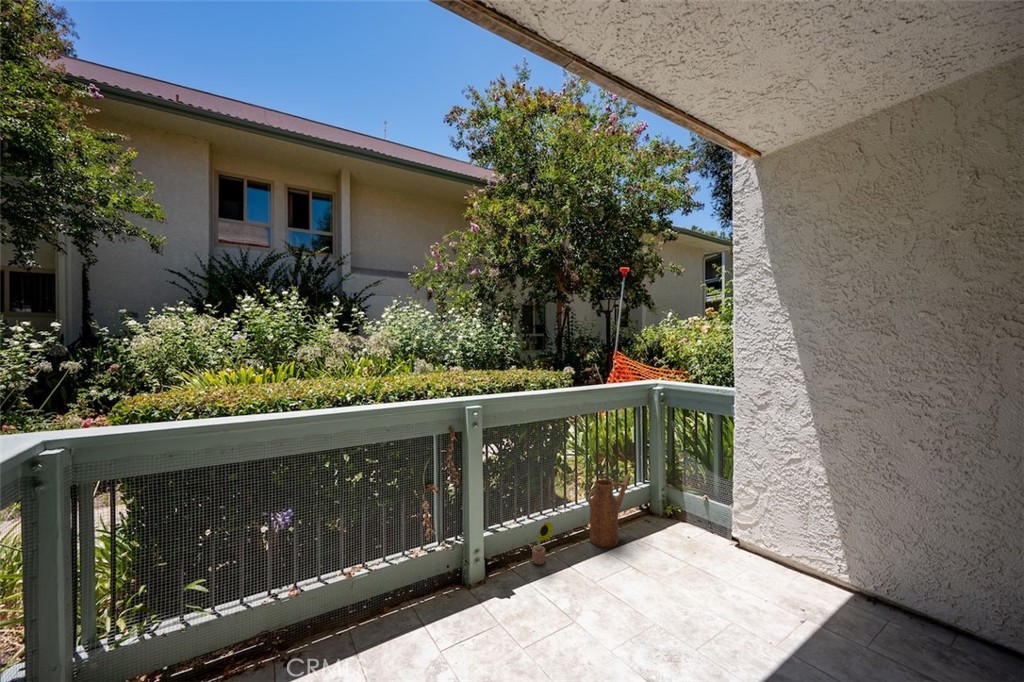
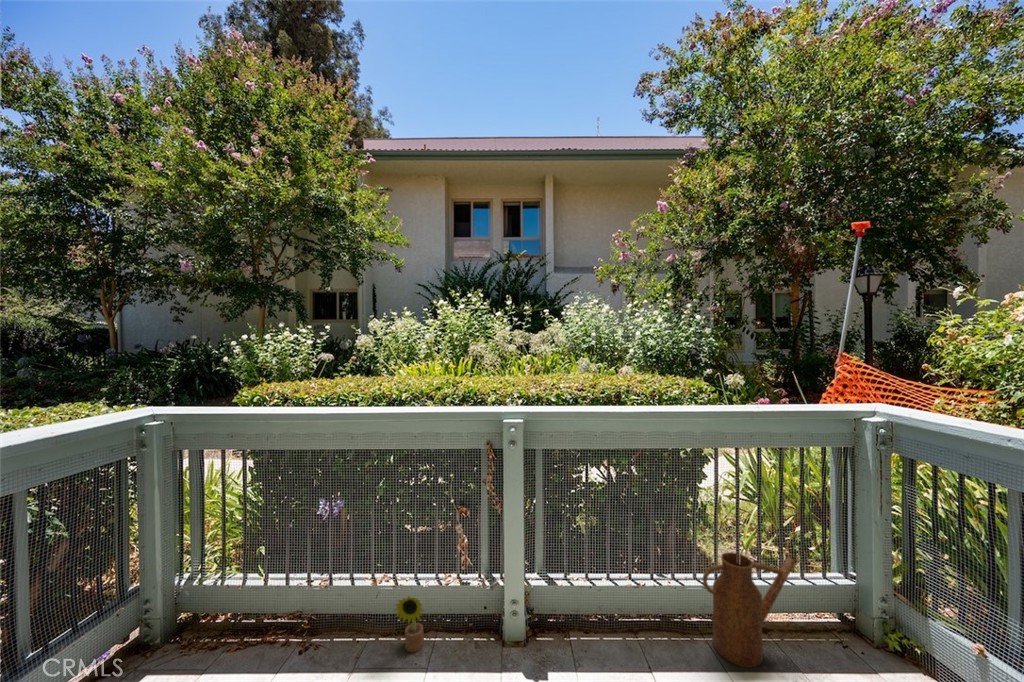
decorative plant: present [532,522,554,564] -> present [394,597,424,652]

